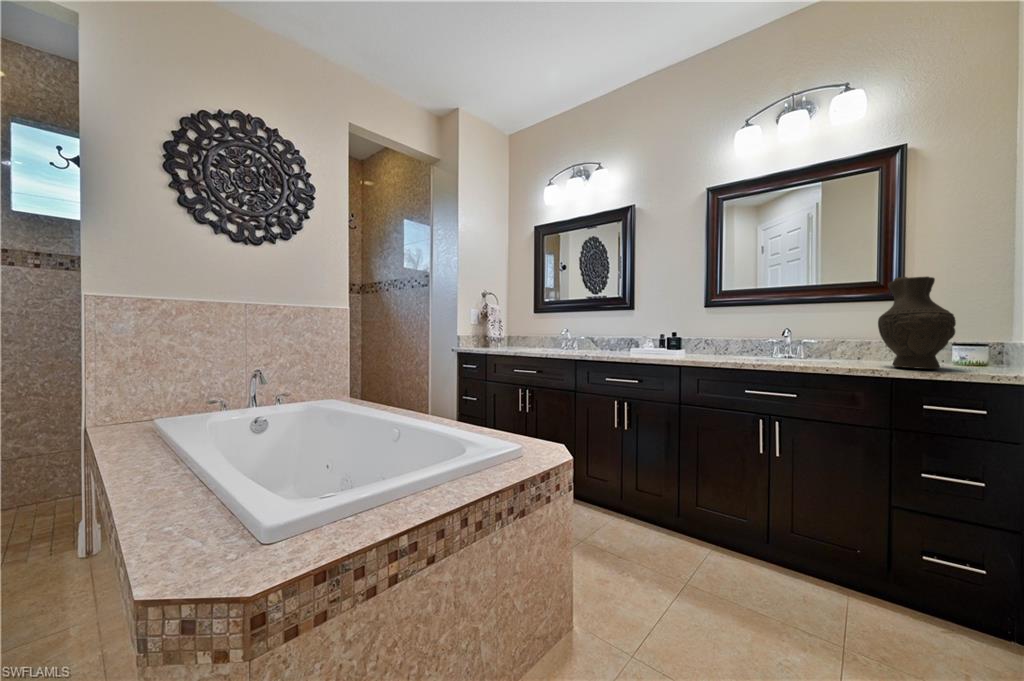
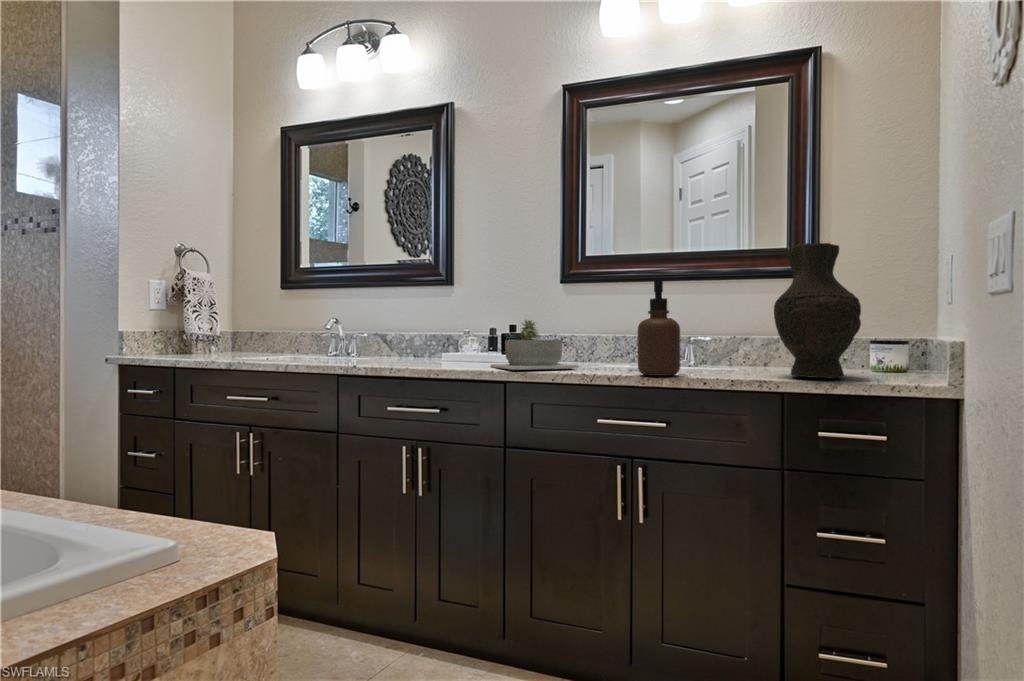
soap dispenser: none [773,303,805,365] -> present [638,279,680,376]
succulent planter: none [667,329,727,359] -> present [490,320,578,370]

